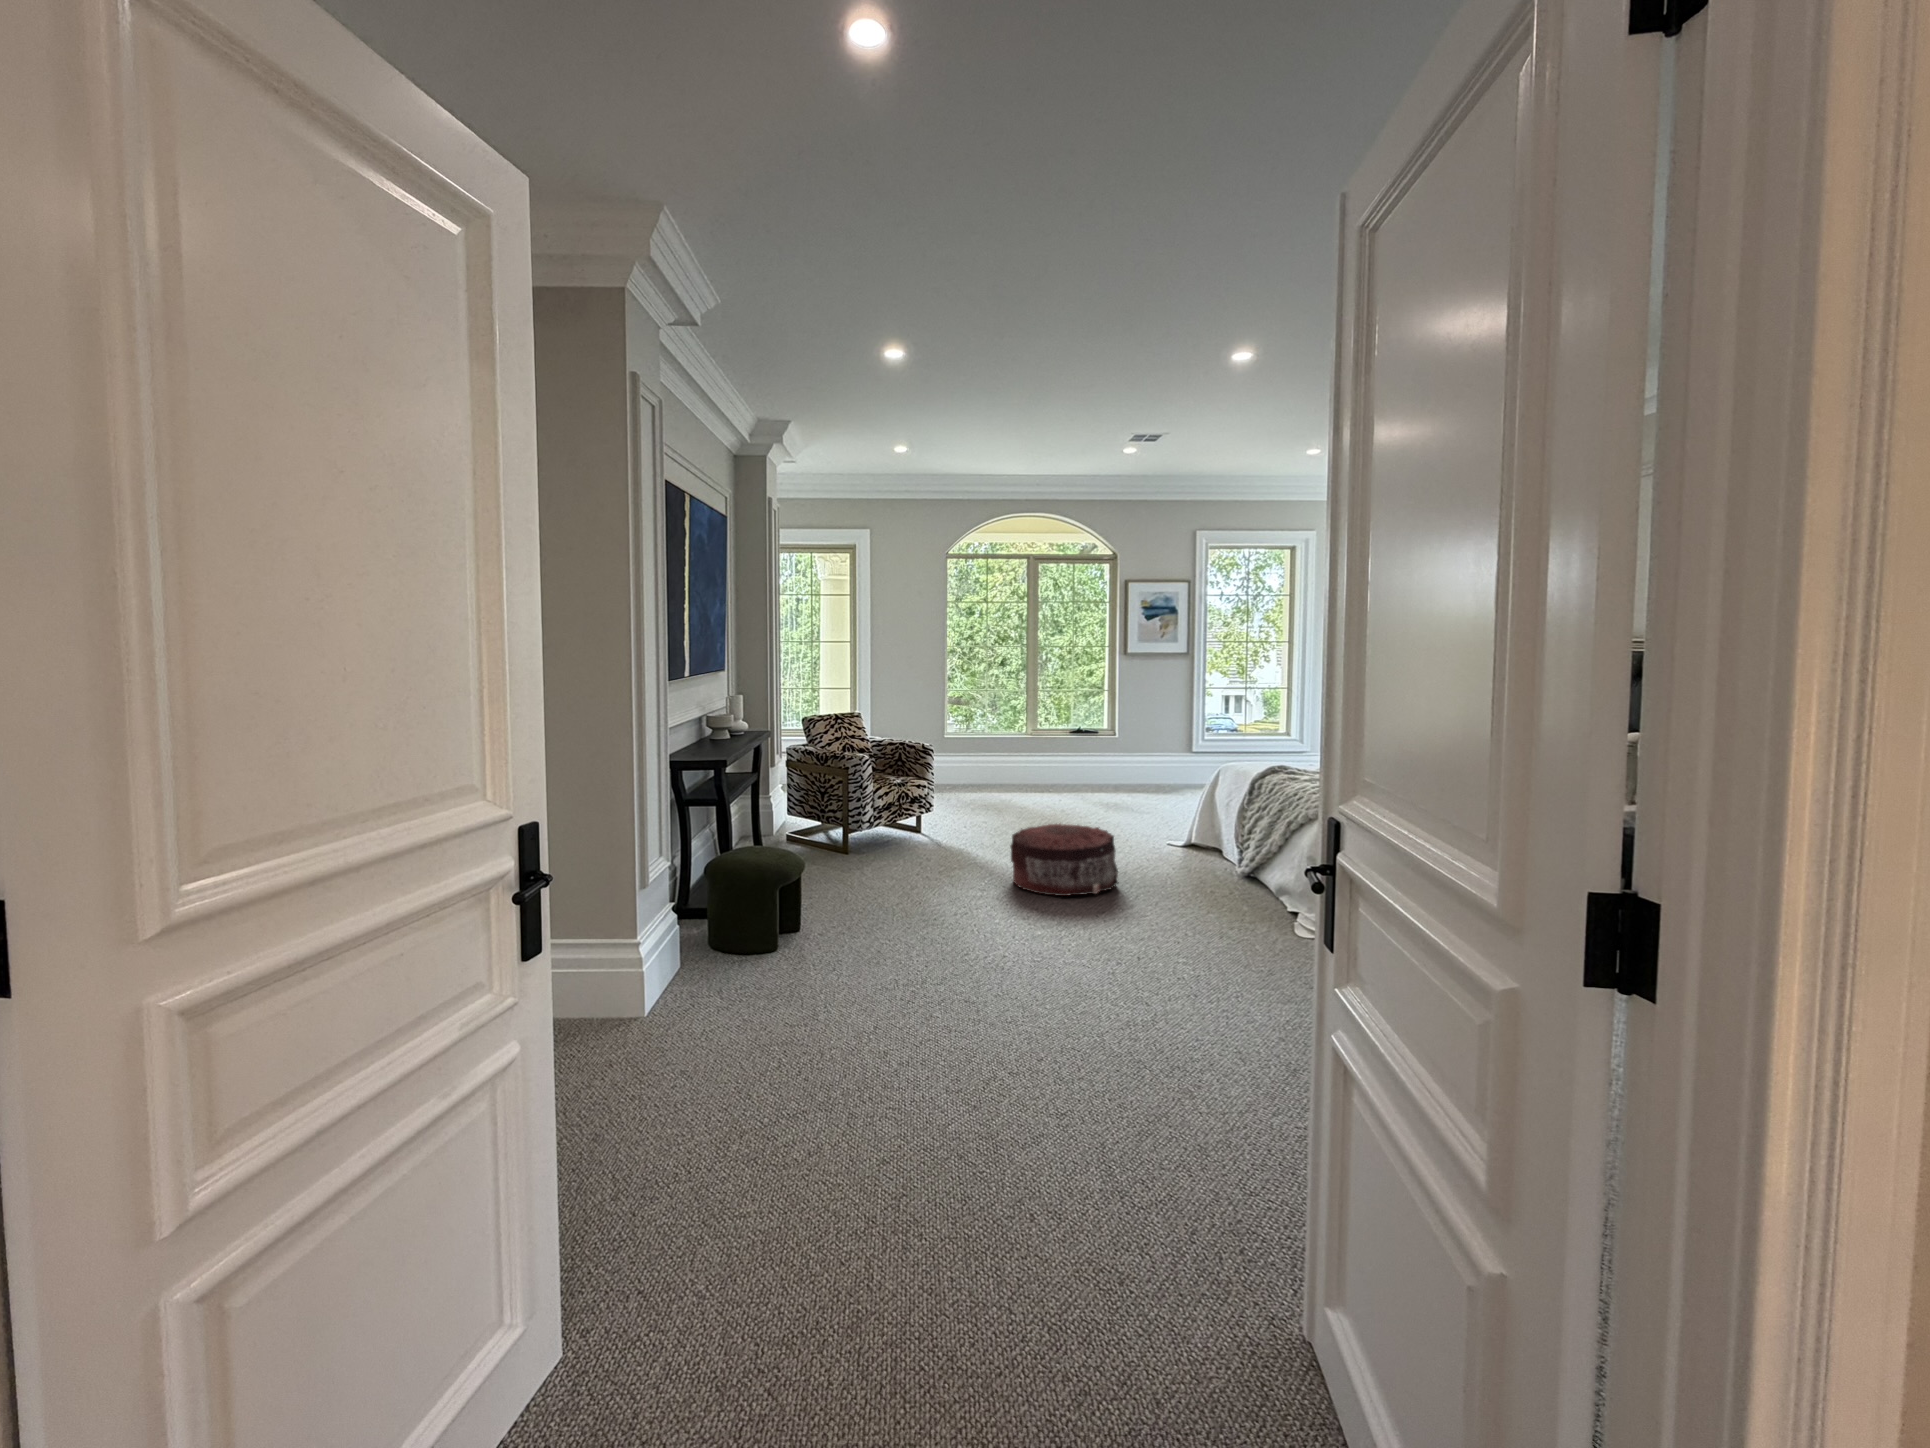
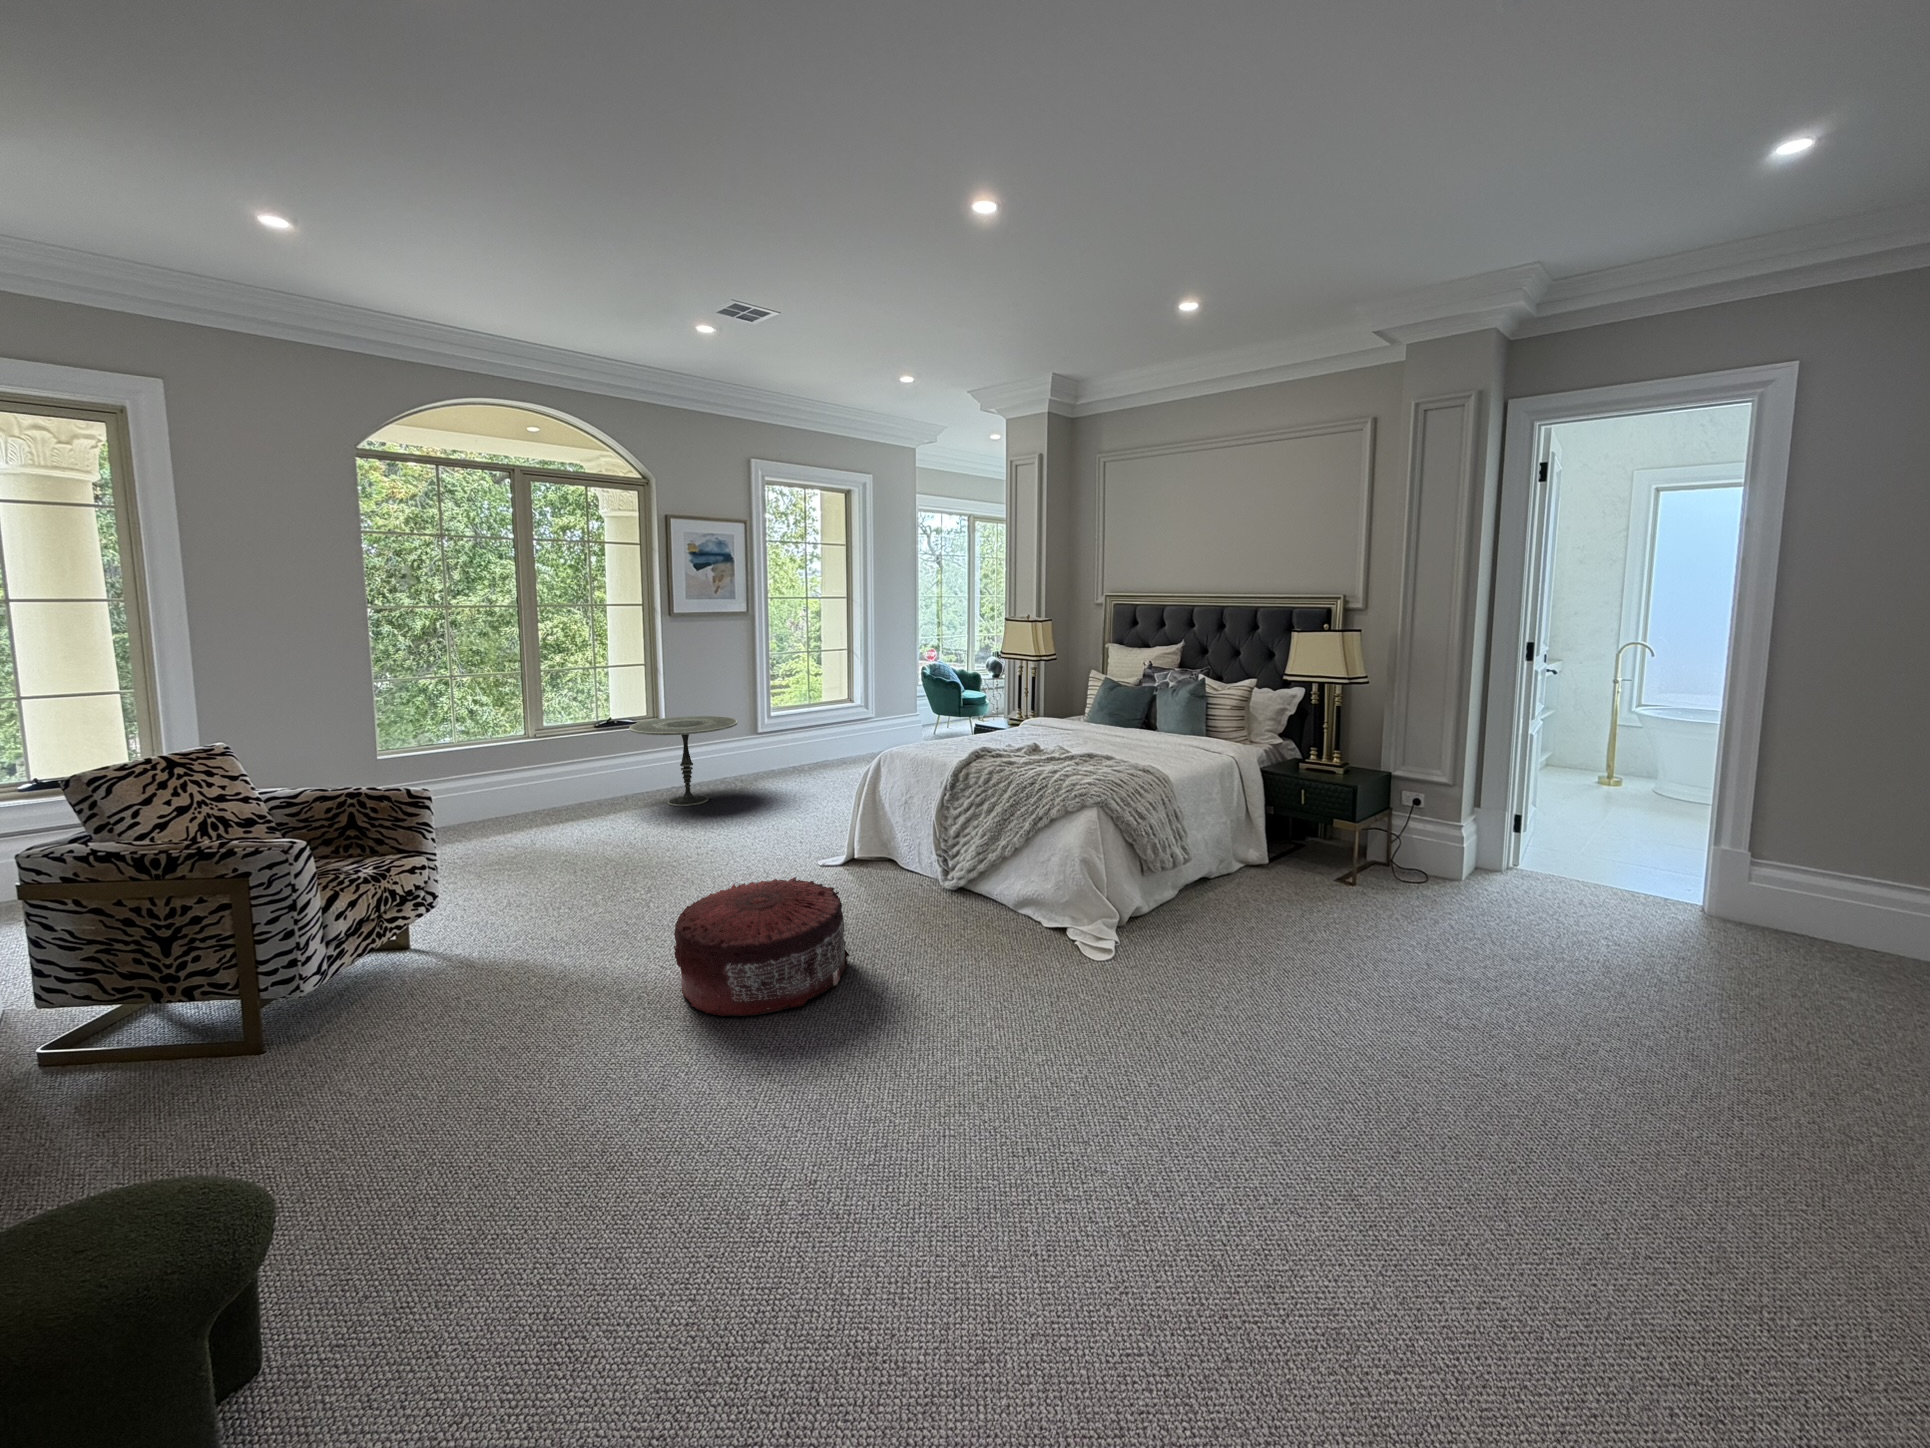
side table: none [1083,732,1161,799] -> present [630,716,737,806]

